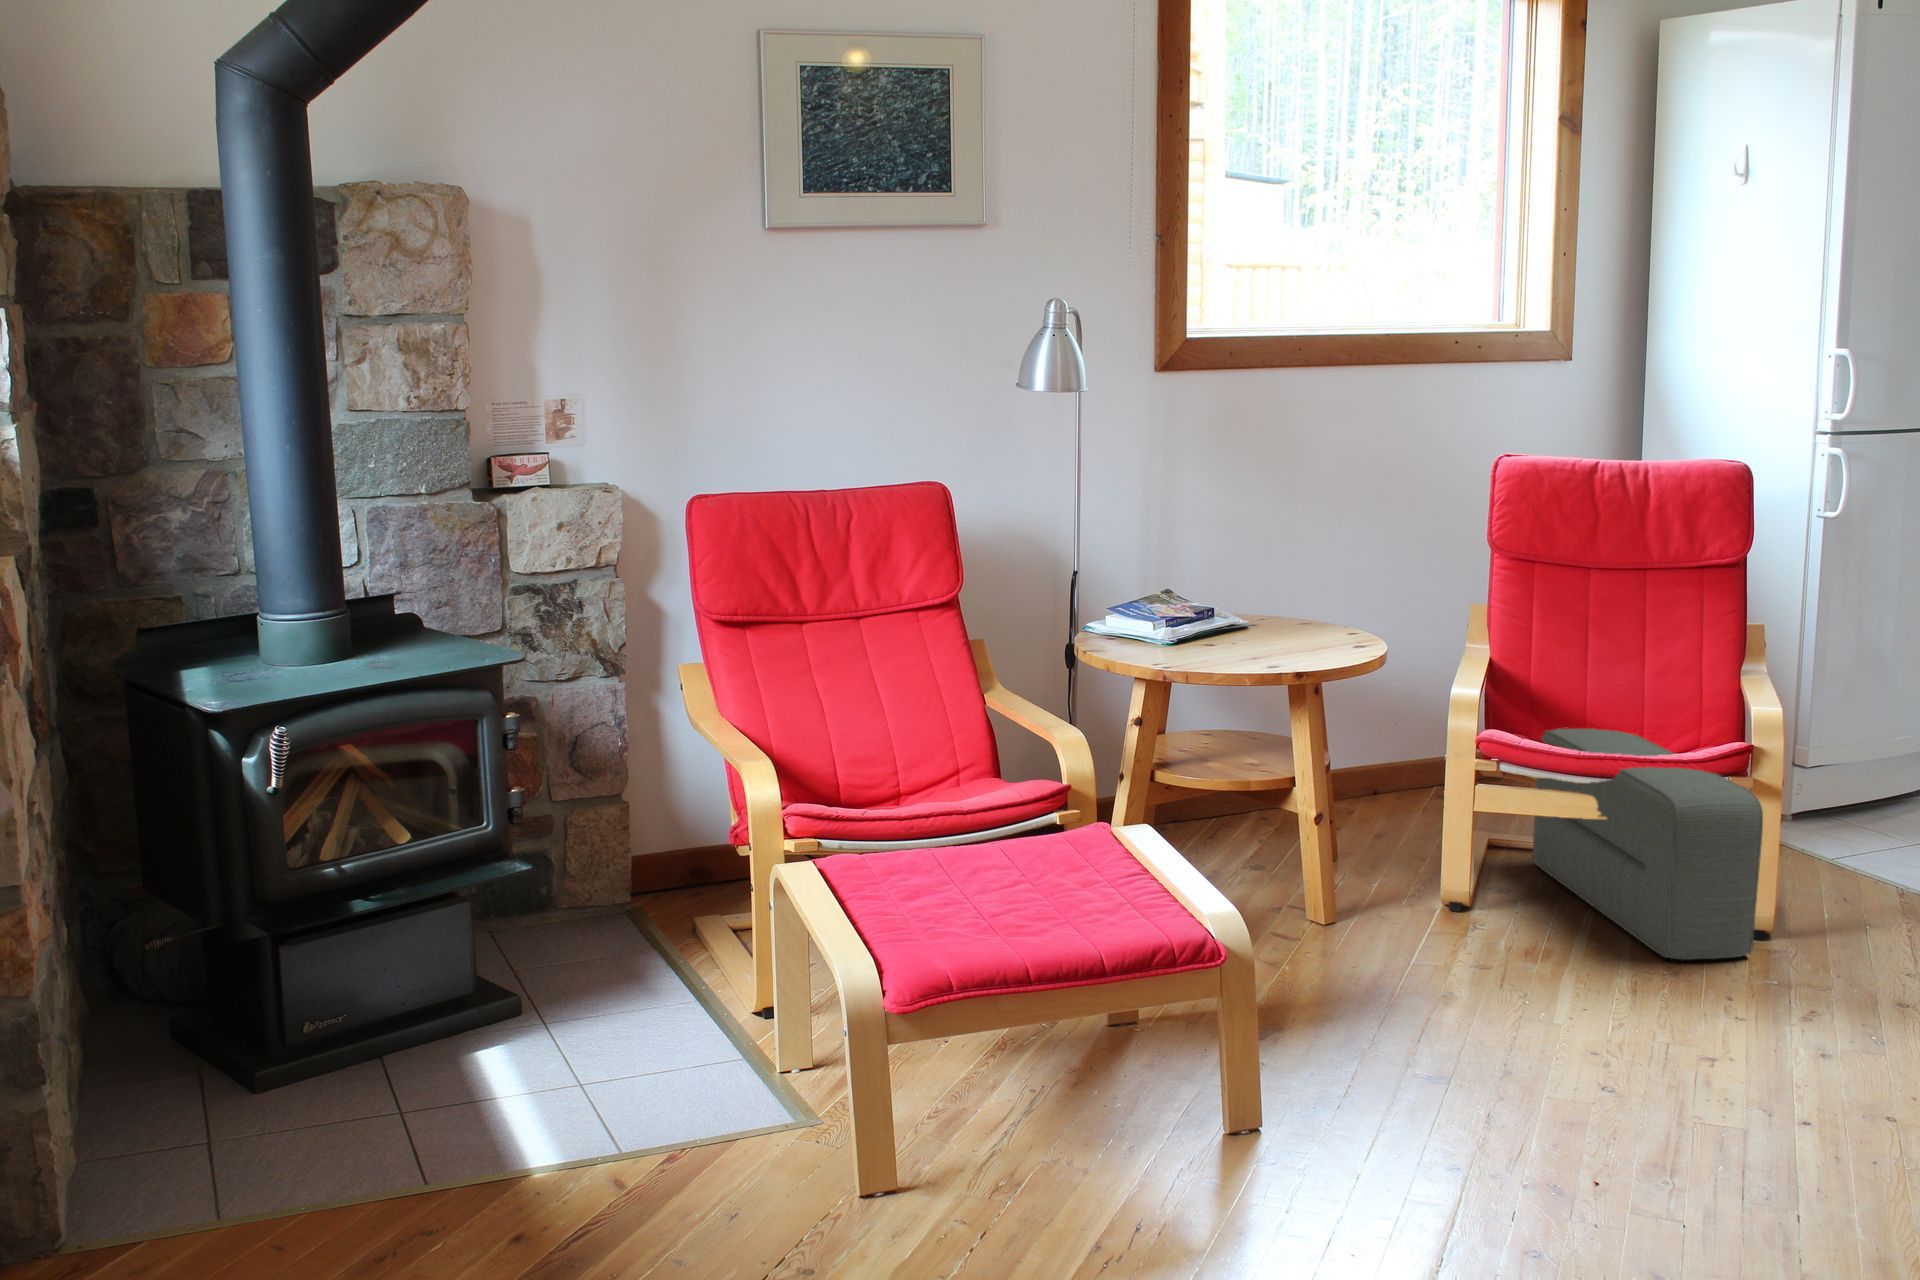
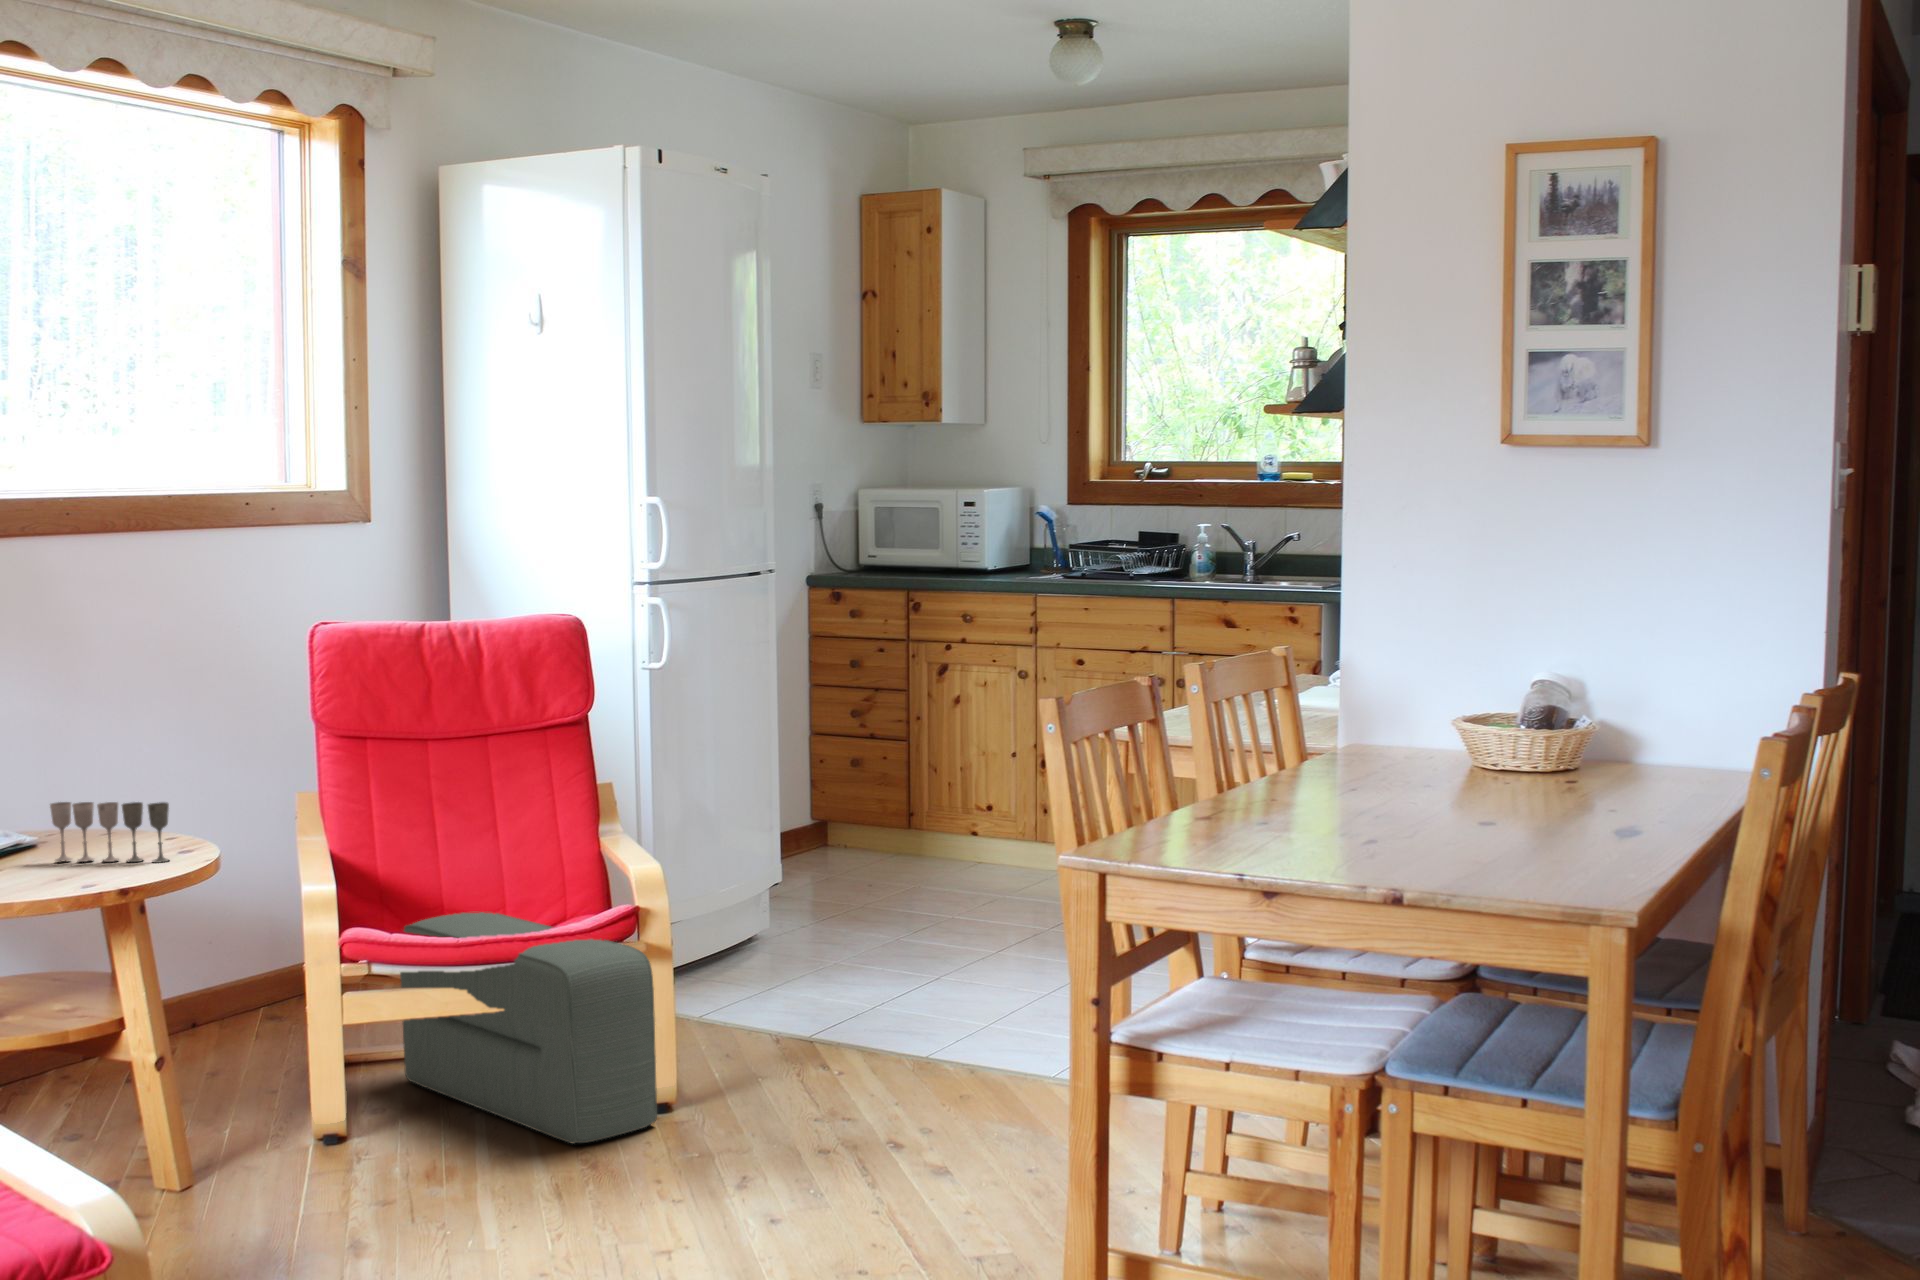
wine glass: none [1257,596,1345,656] -> present [50,802,169,863]

